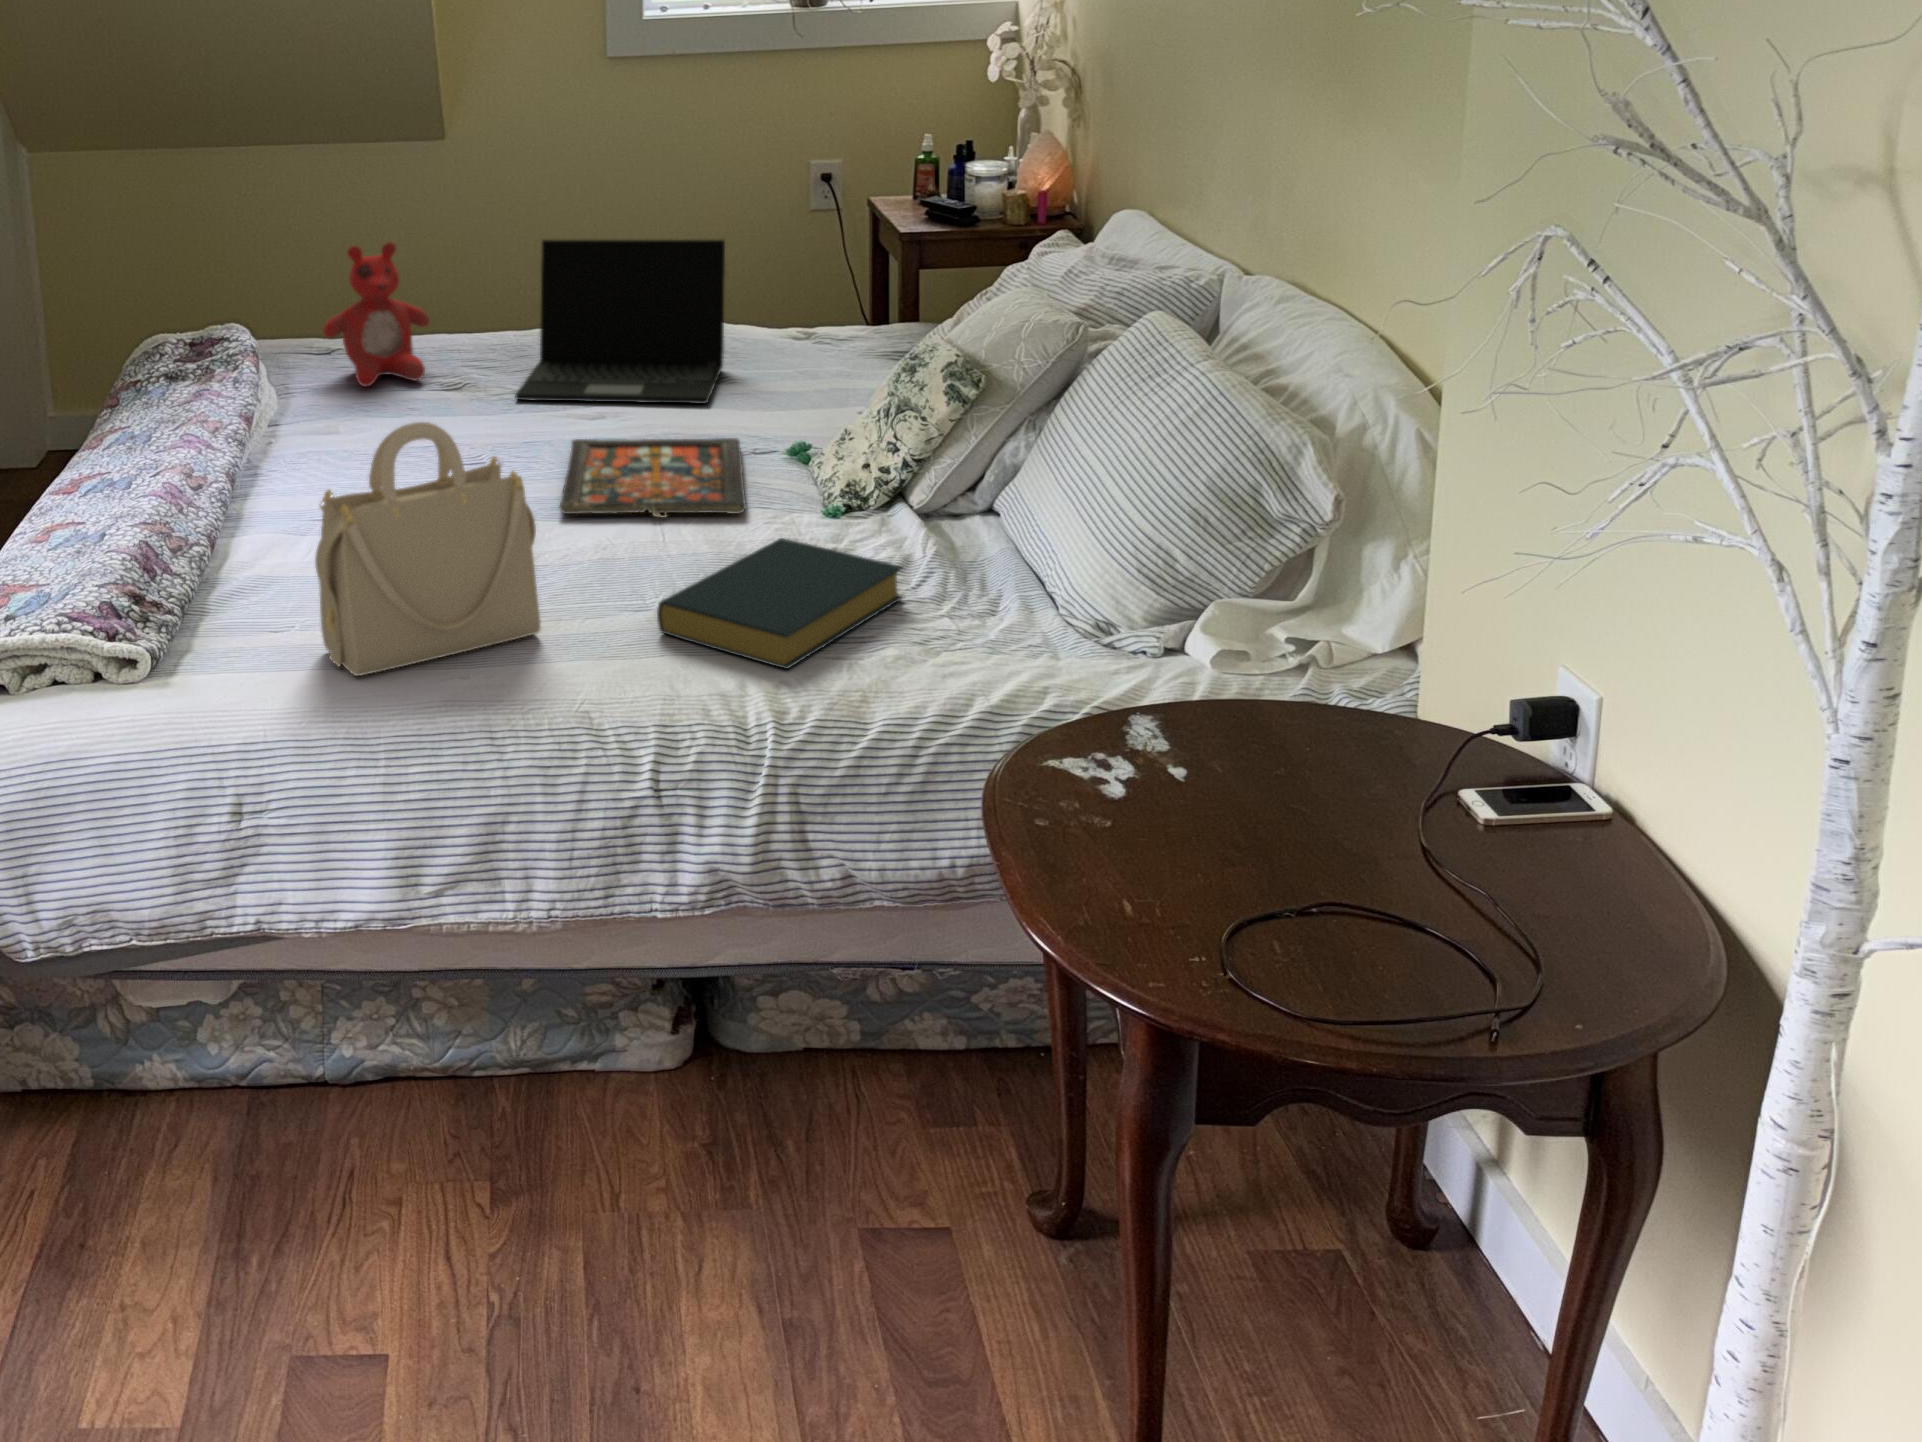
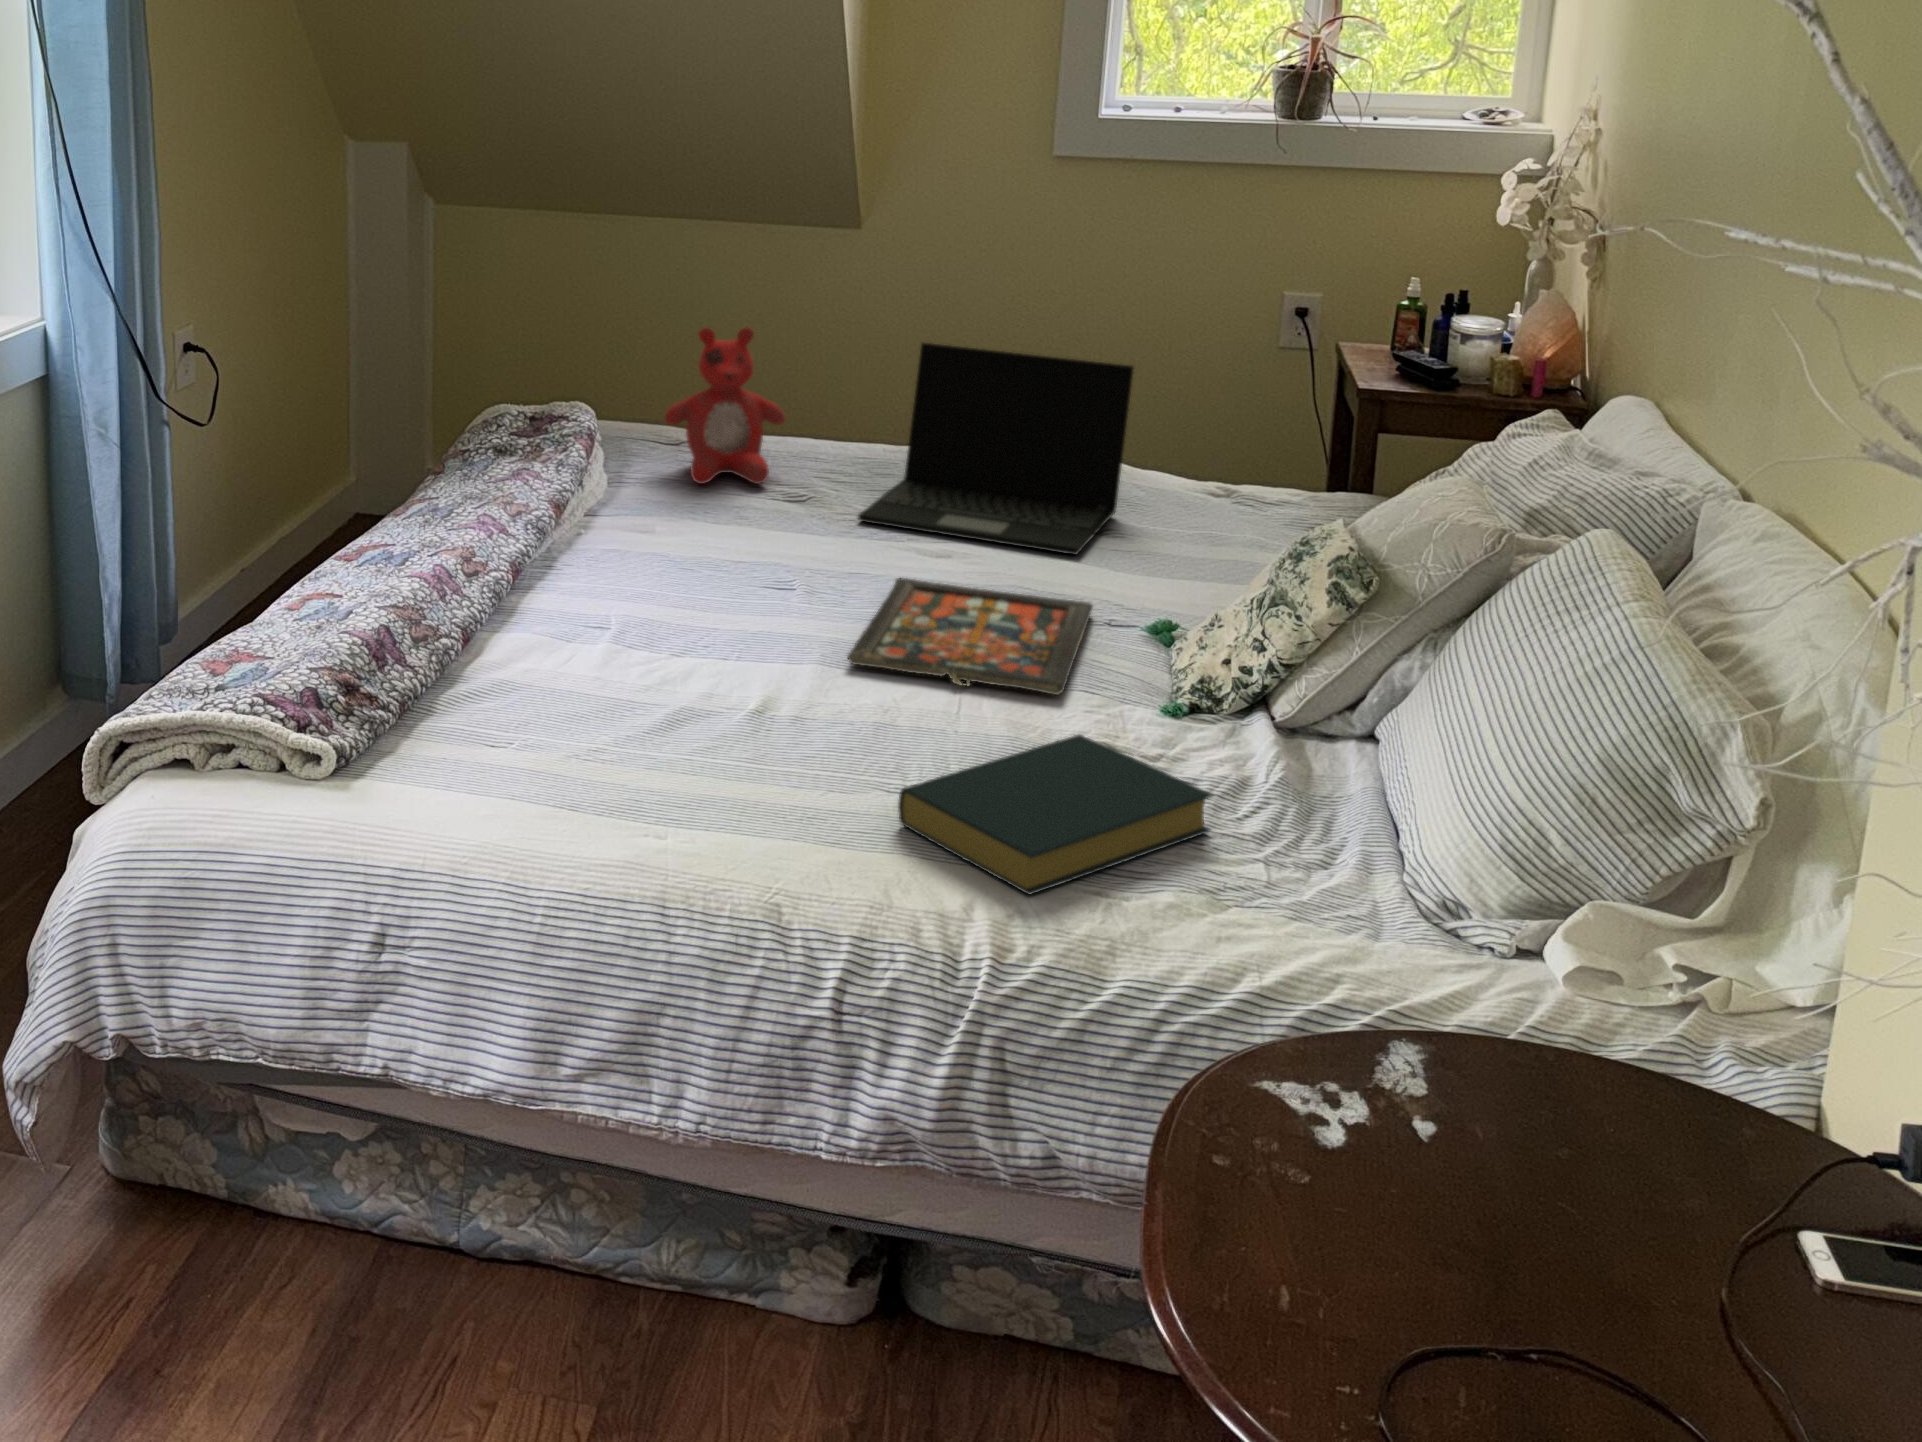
handbag: present [315,422,541,676] -> none [515,546,772,816]

